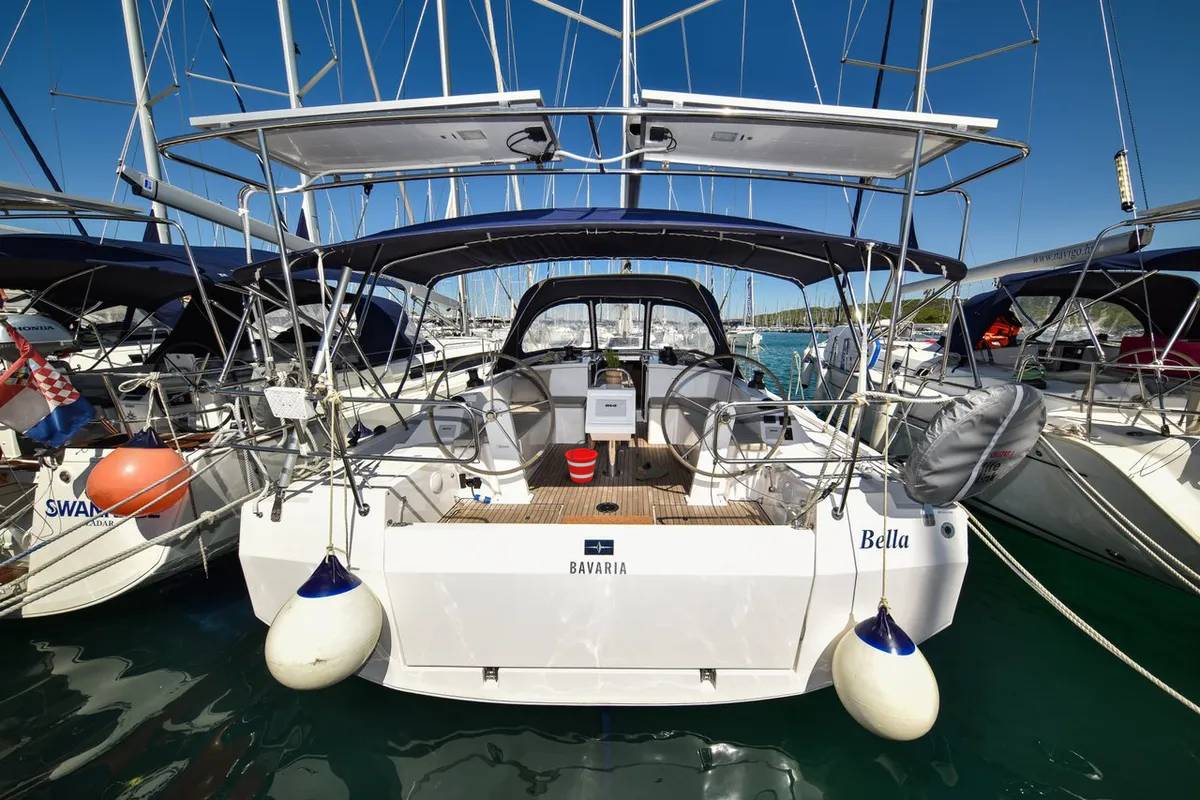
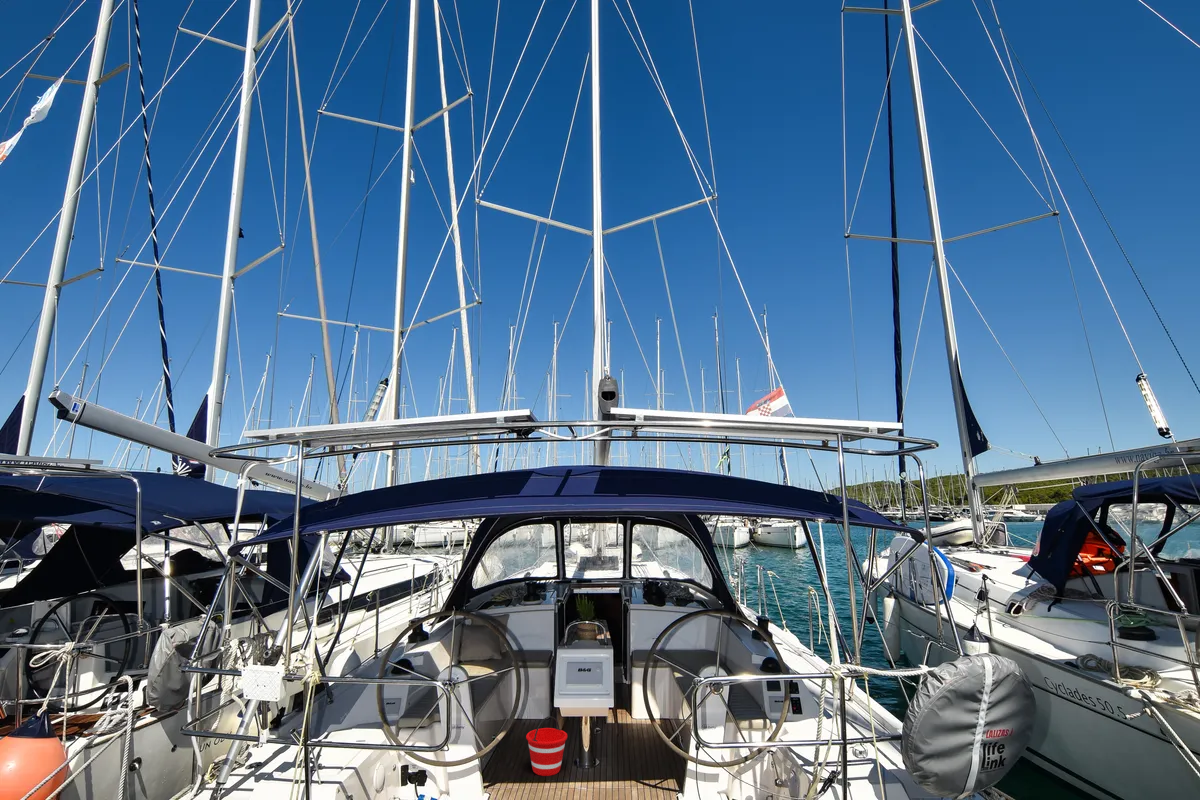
shoe: present [636,462,668,480] -> none [616,745,657,771]

